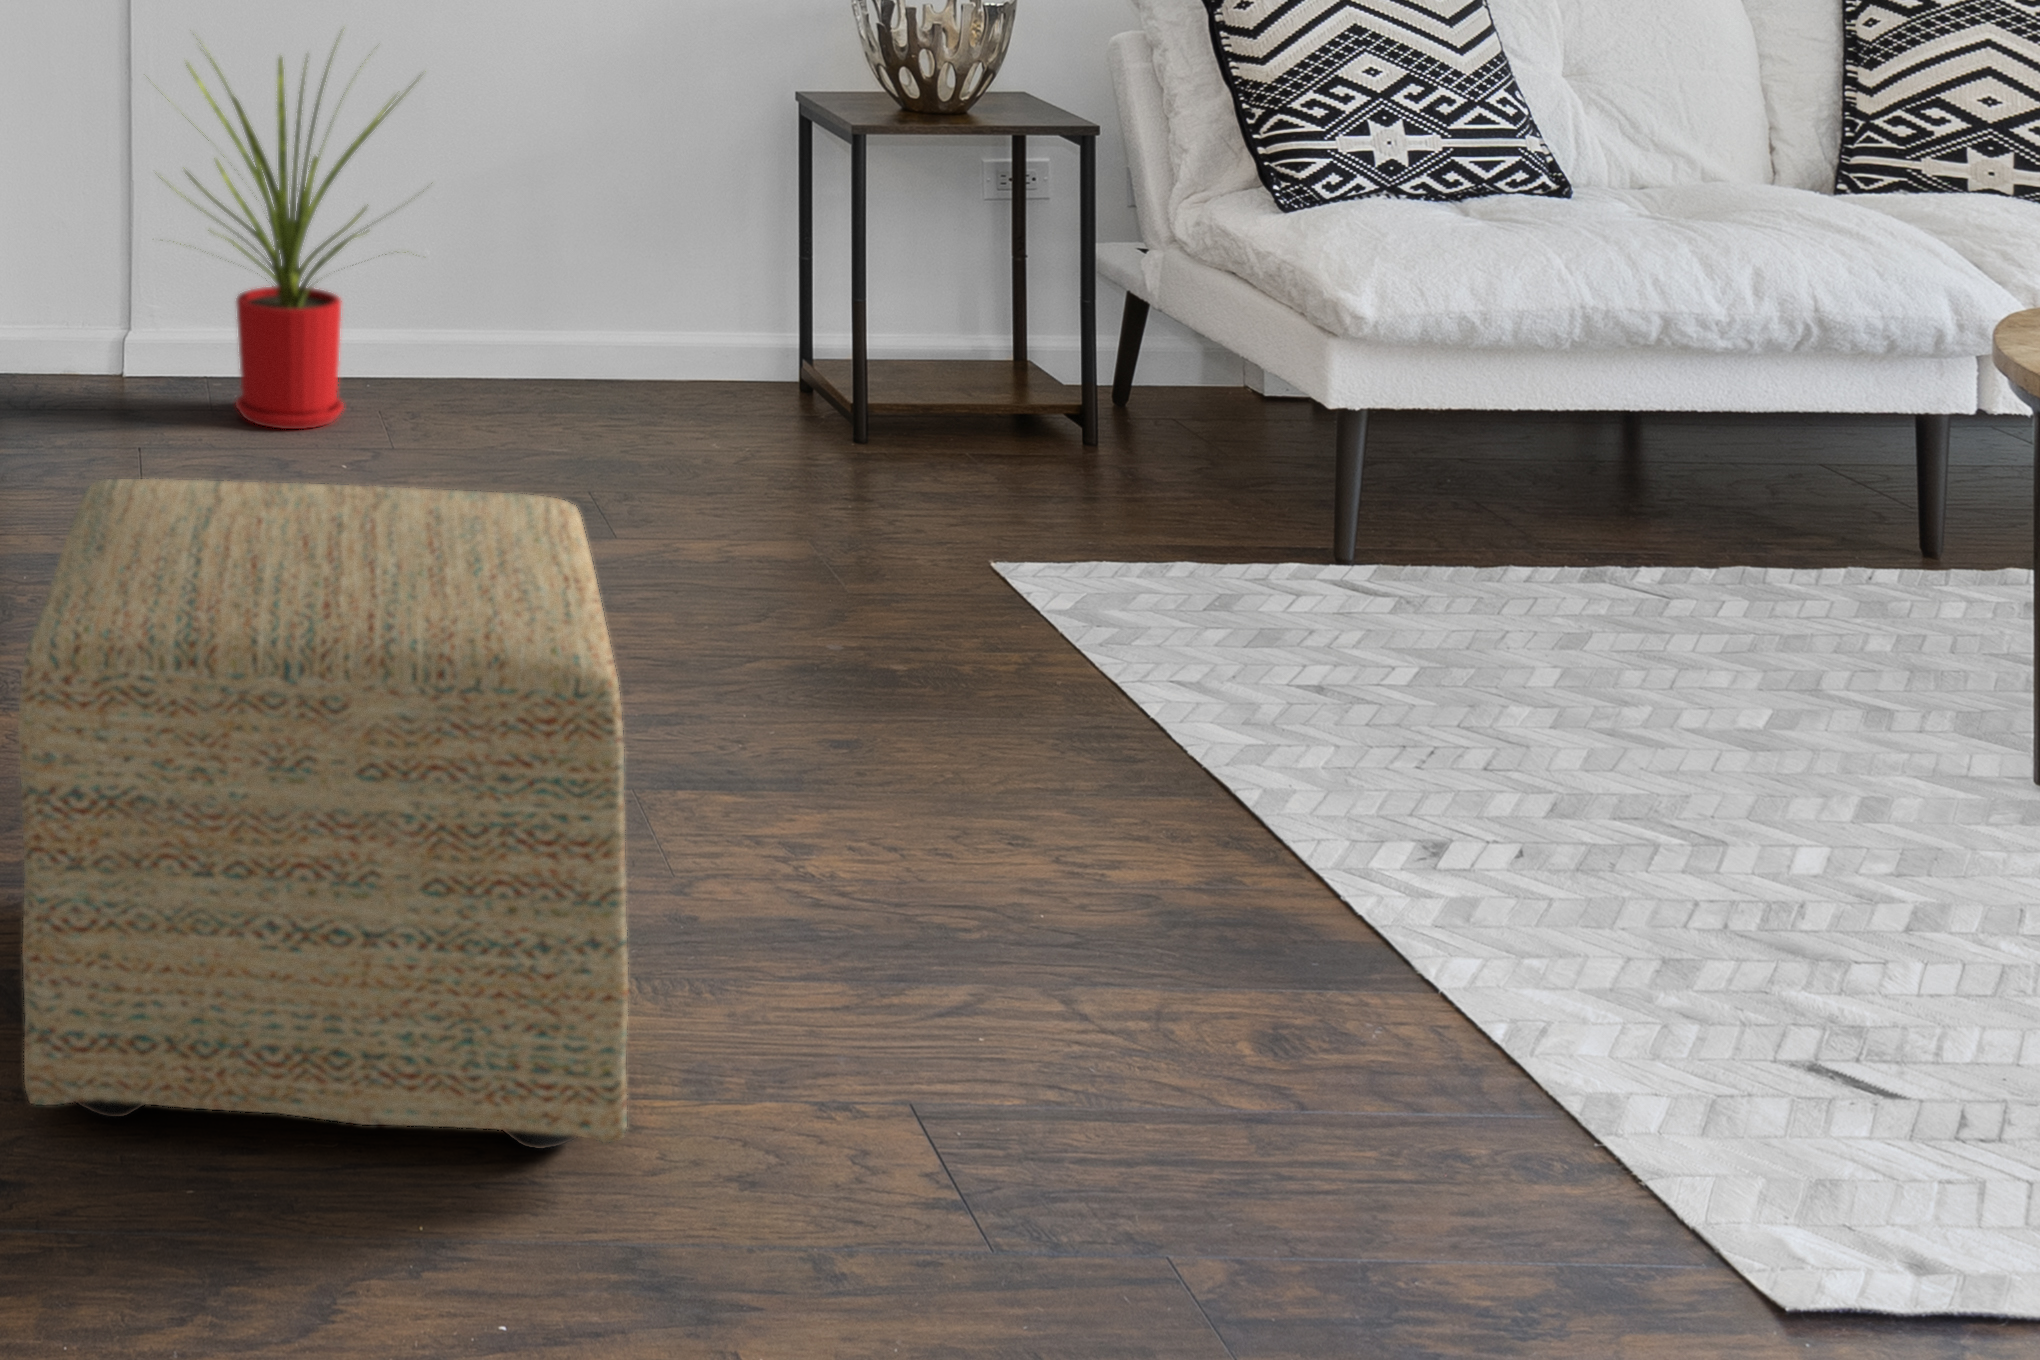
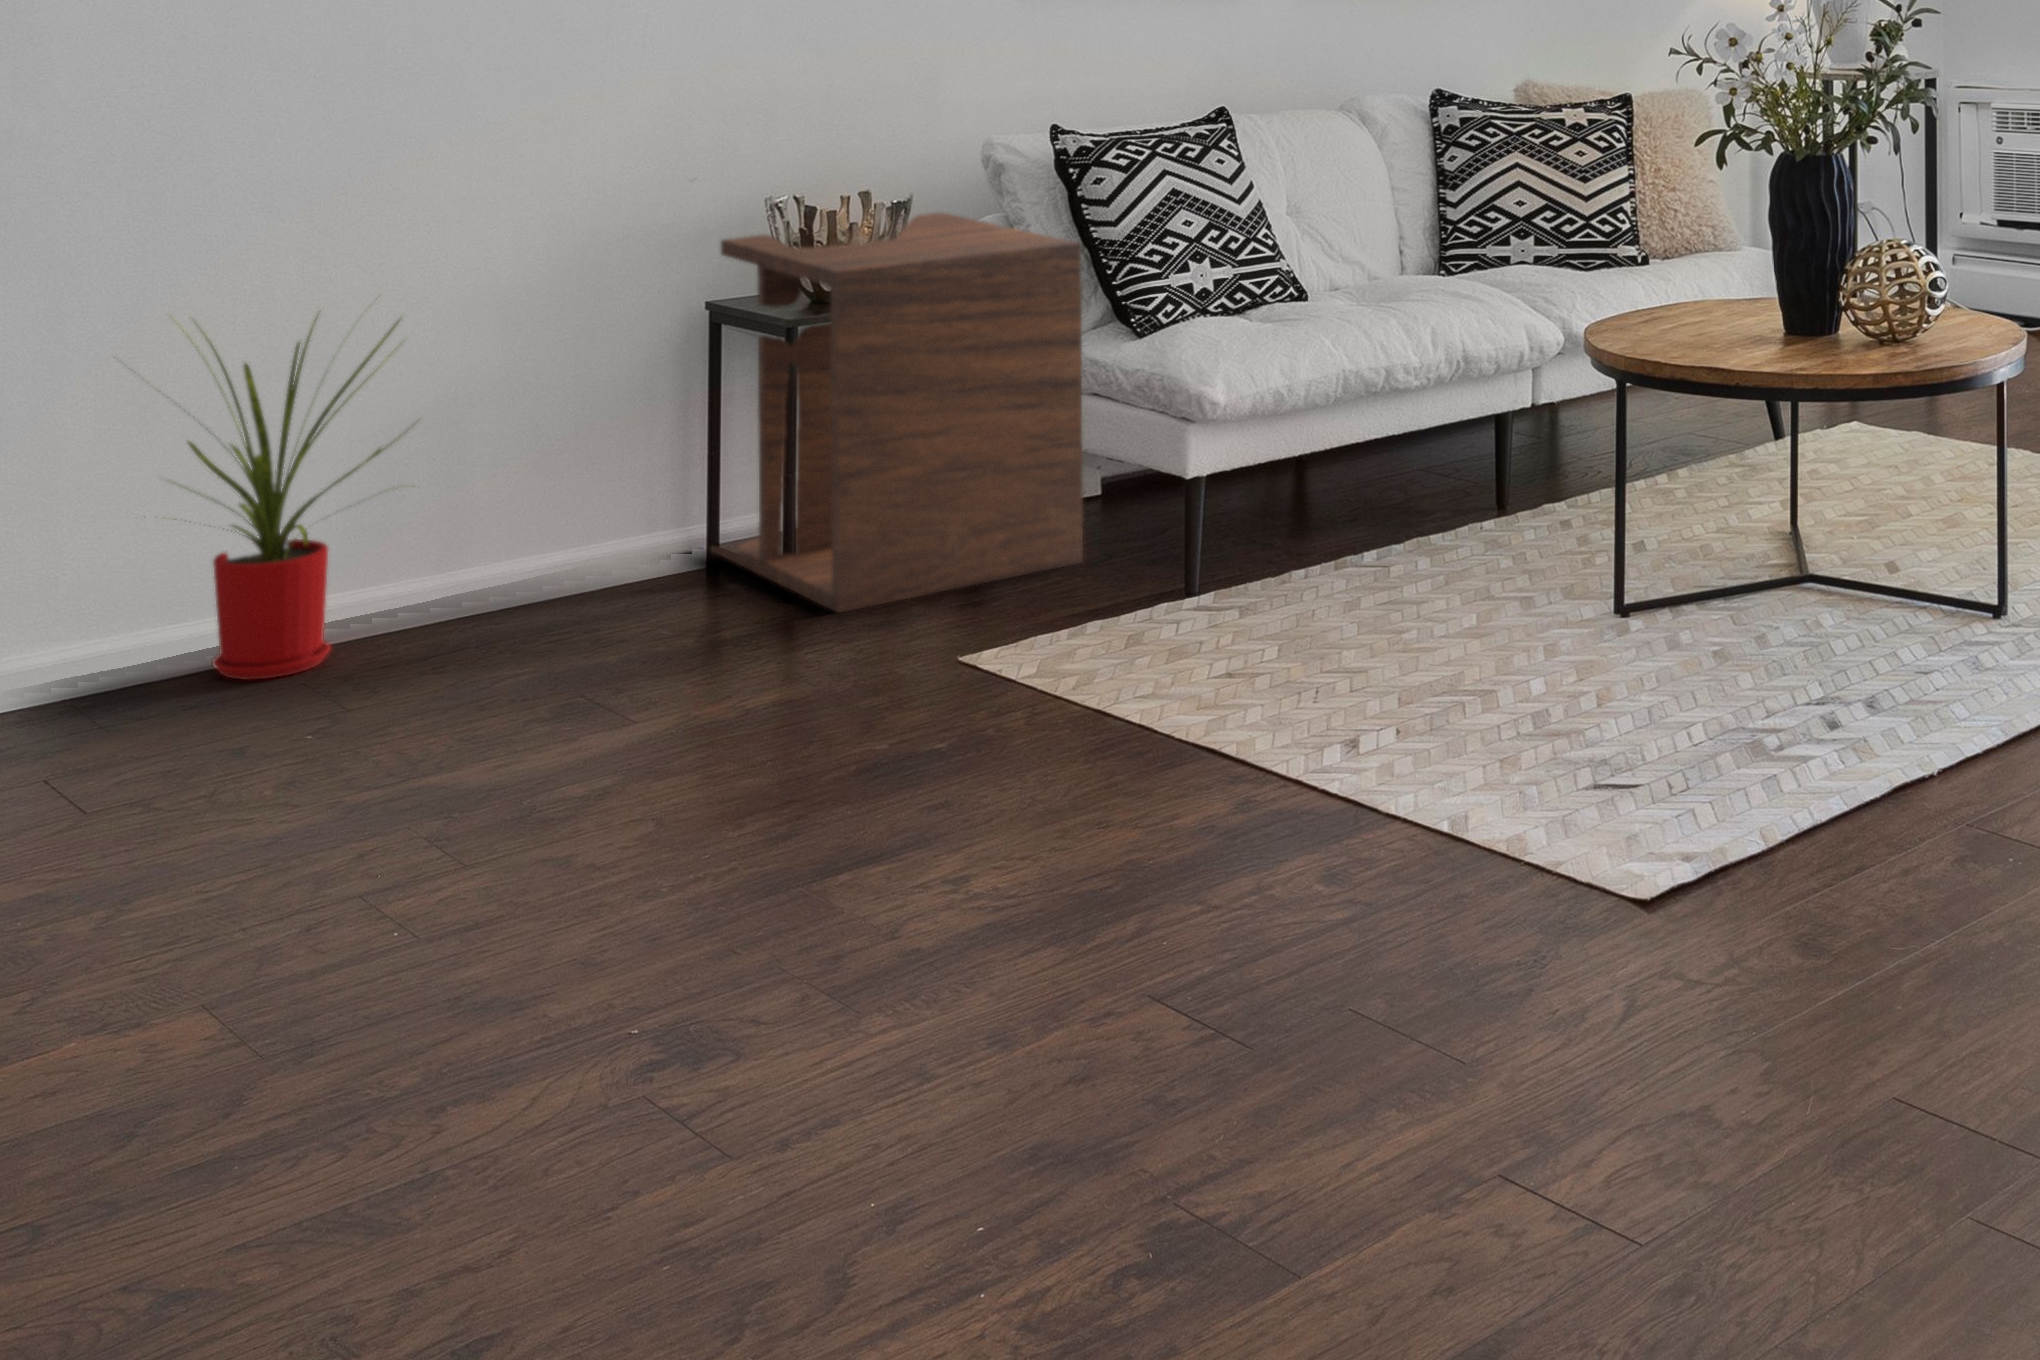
side table: none [773,21,1206,499] -> present [712,213,1083,612]
ottoman: present [18,479,629,1149] -> none [453,618,1021,1168]

